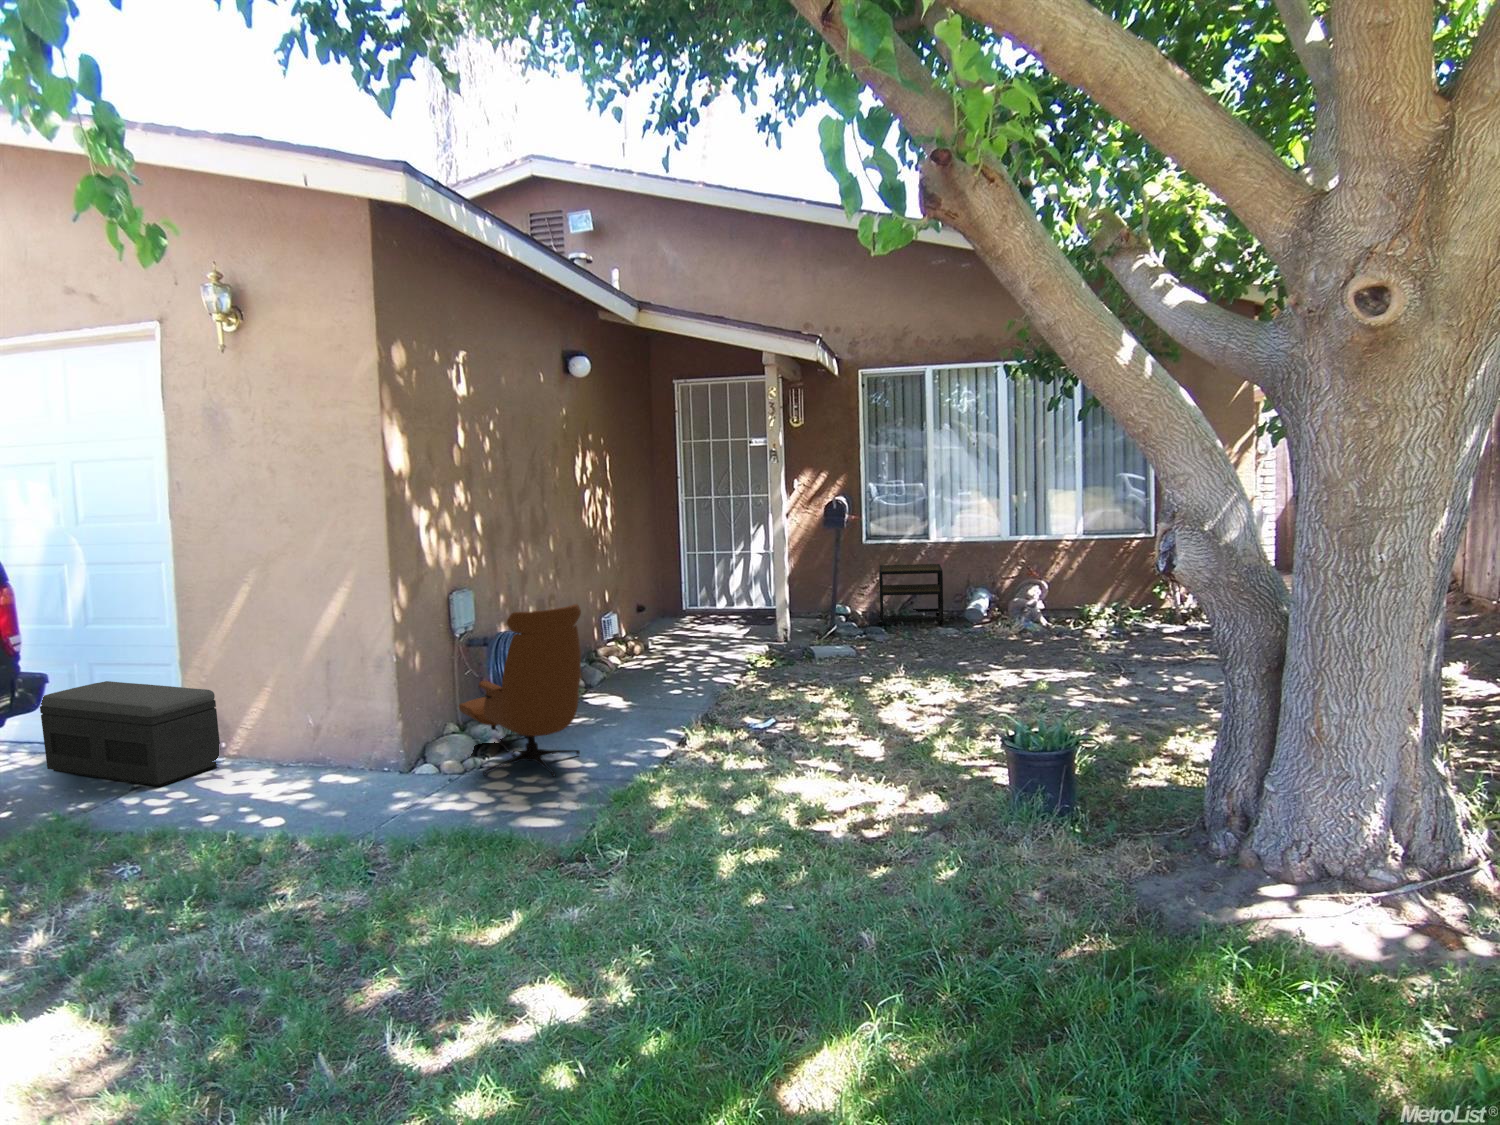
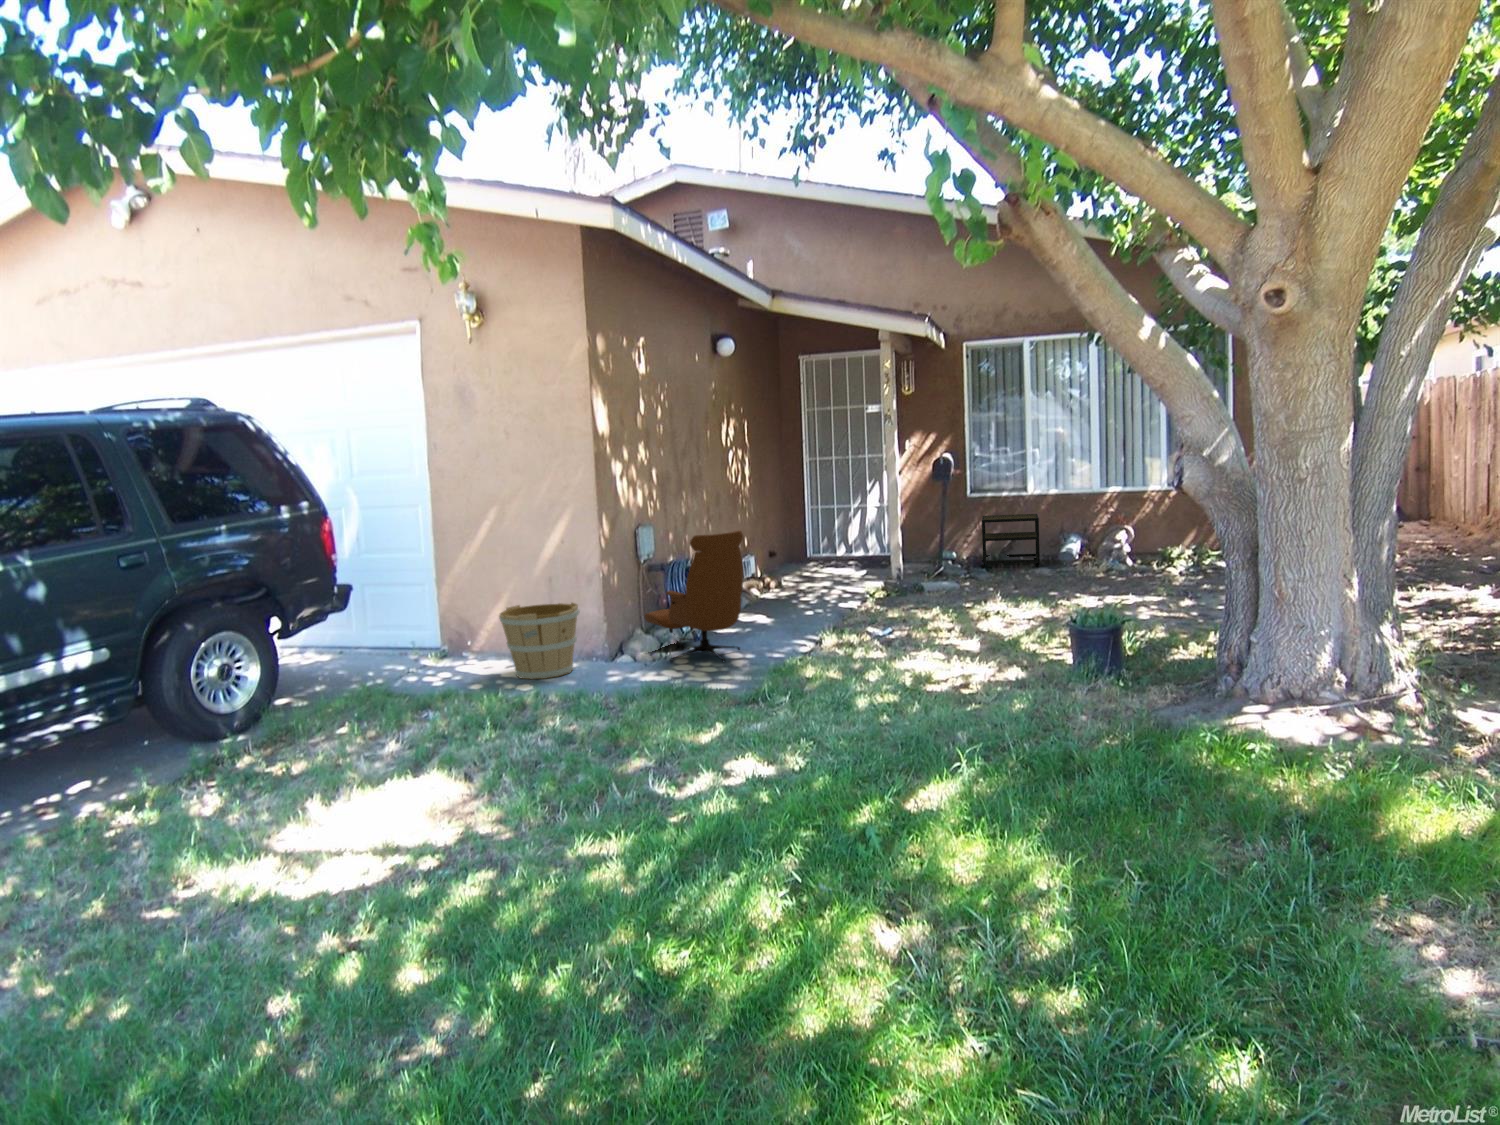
storage bench: present [40,681,220,786] -> none [338,598,471,670]
wooden bucket: none [243,697,359,807] -> present [499,603,580,679]

